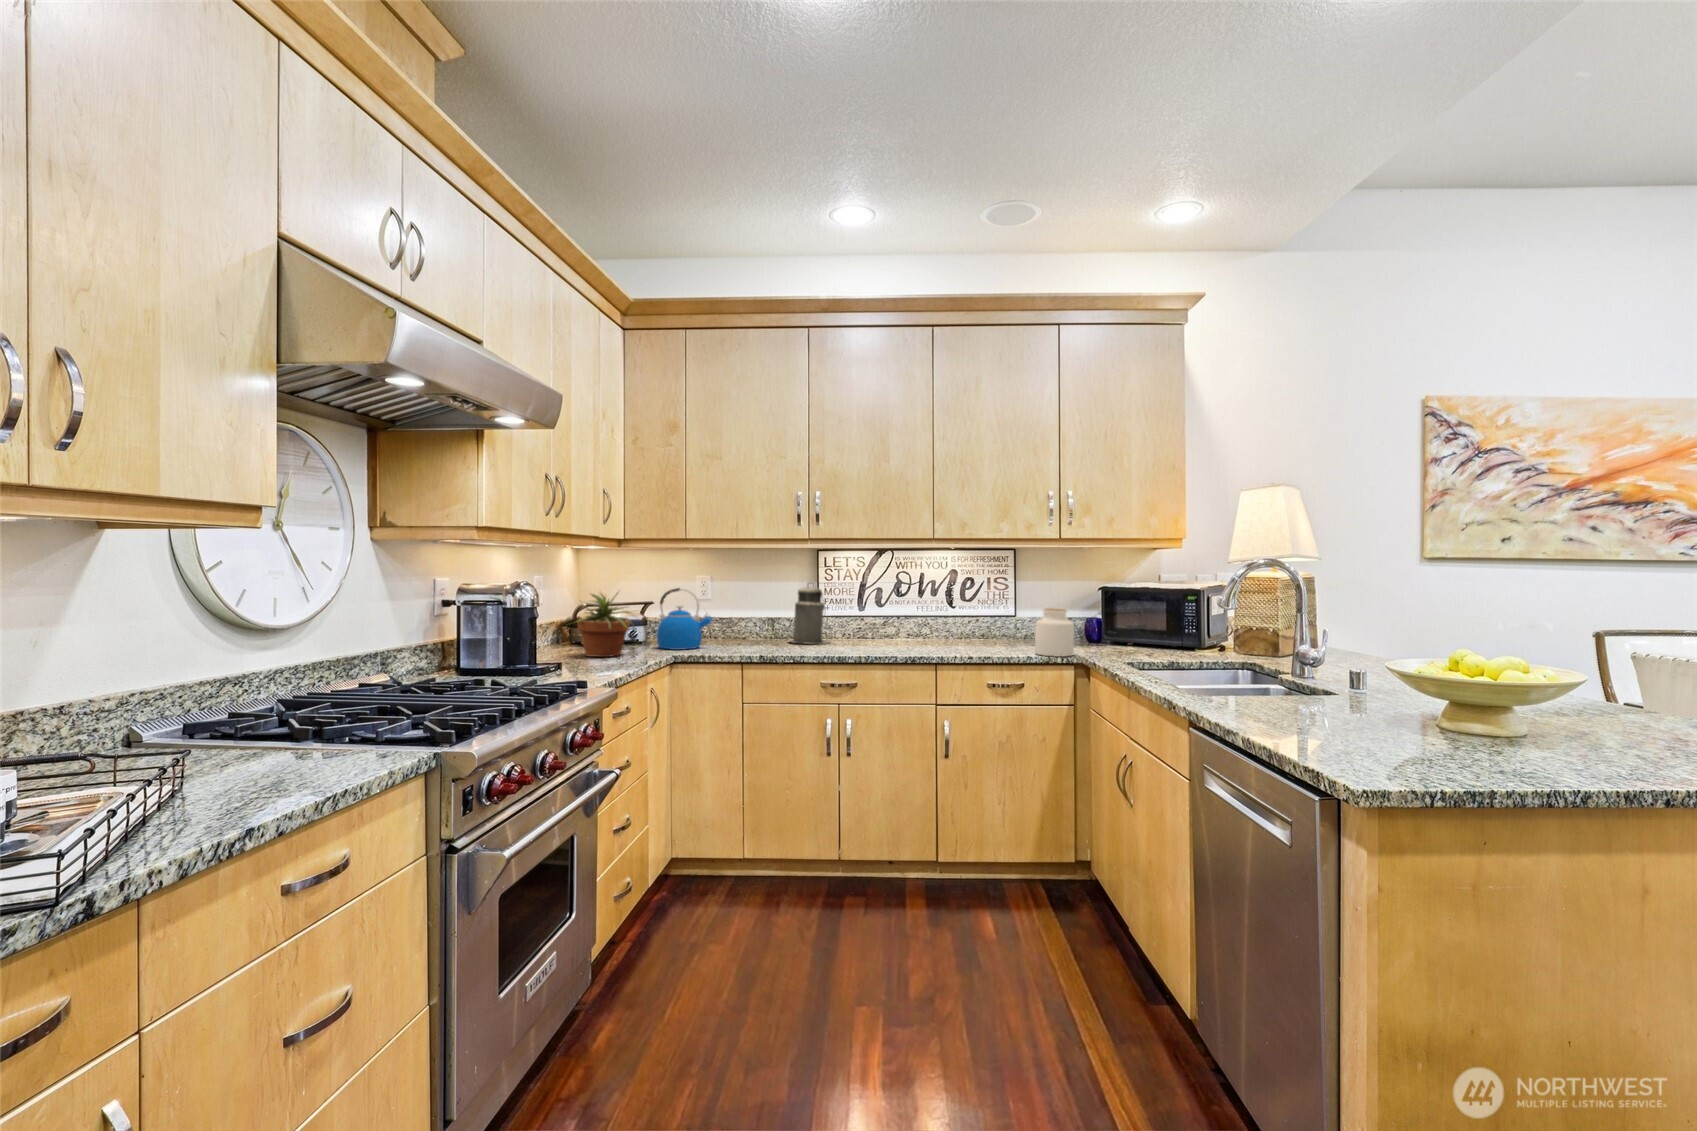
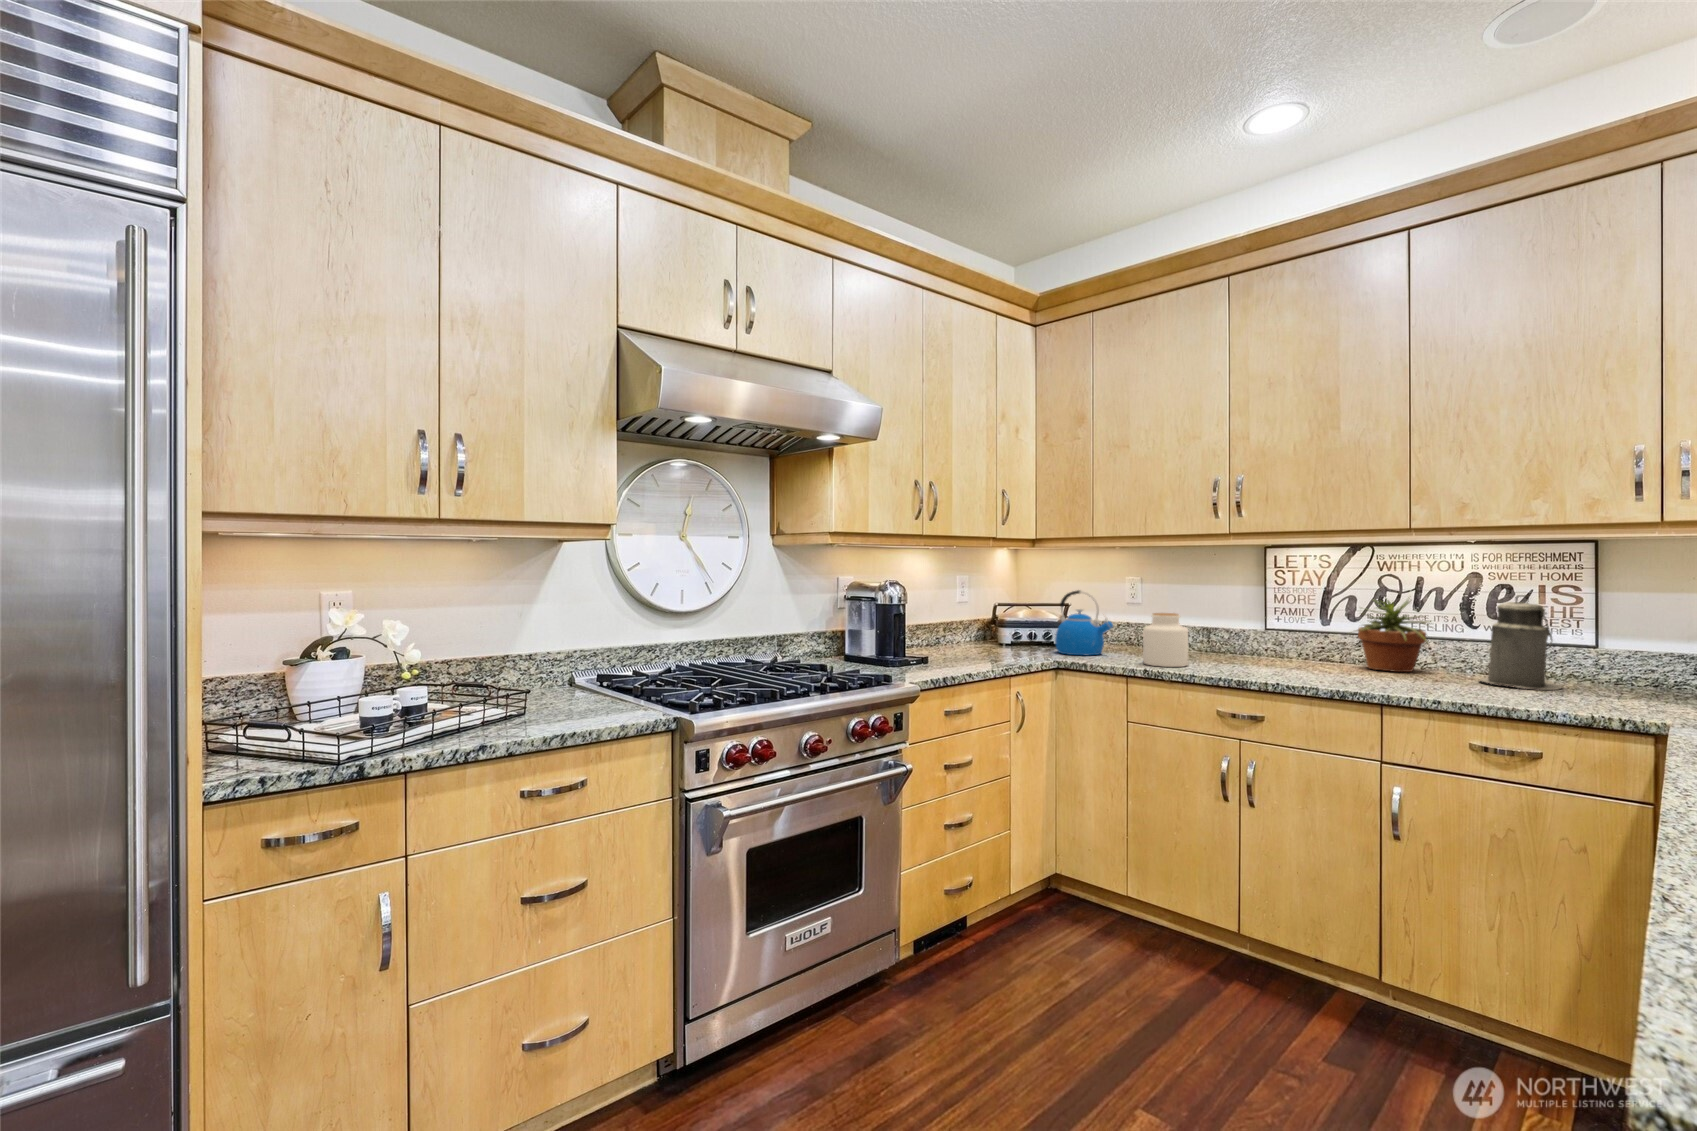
canister: present [790,583,830,644] -> present [1480,595,1561,690]
potted plant: present [575,593,636,657] -> present [1356,599,1428,672]
jar: present [1035,608,1074,656] -> present [1143,613,1188,667]

